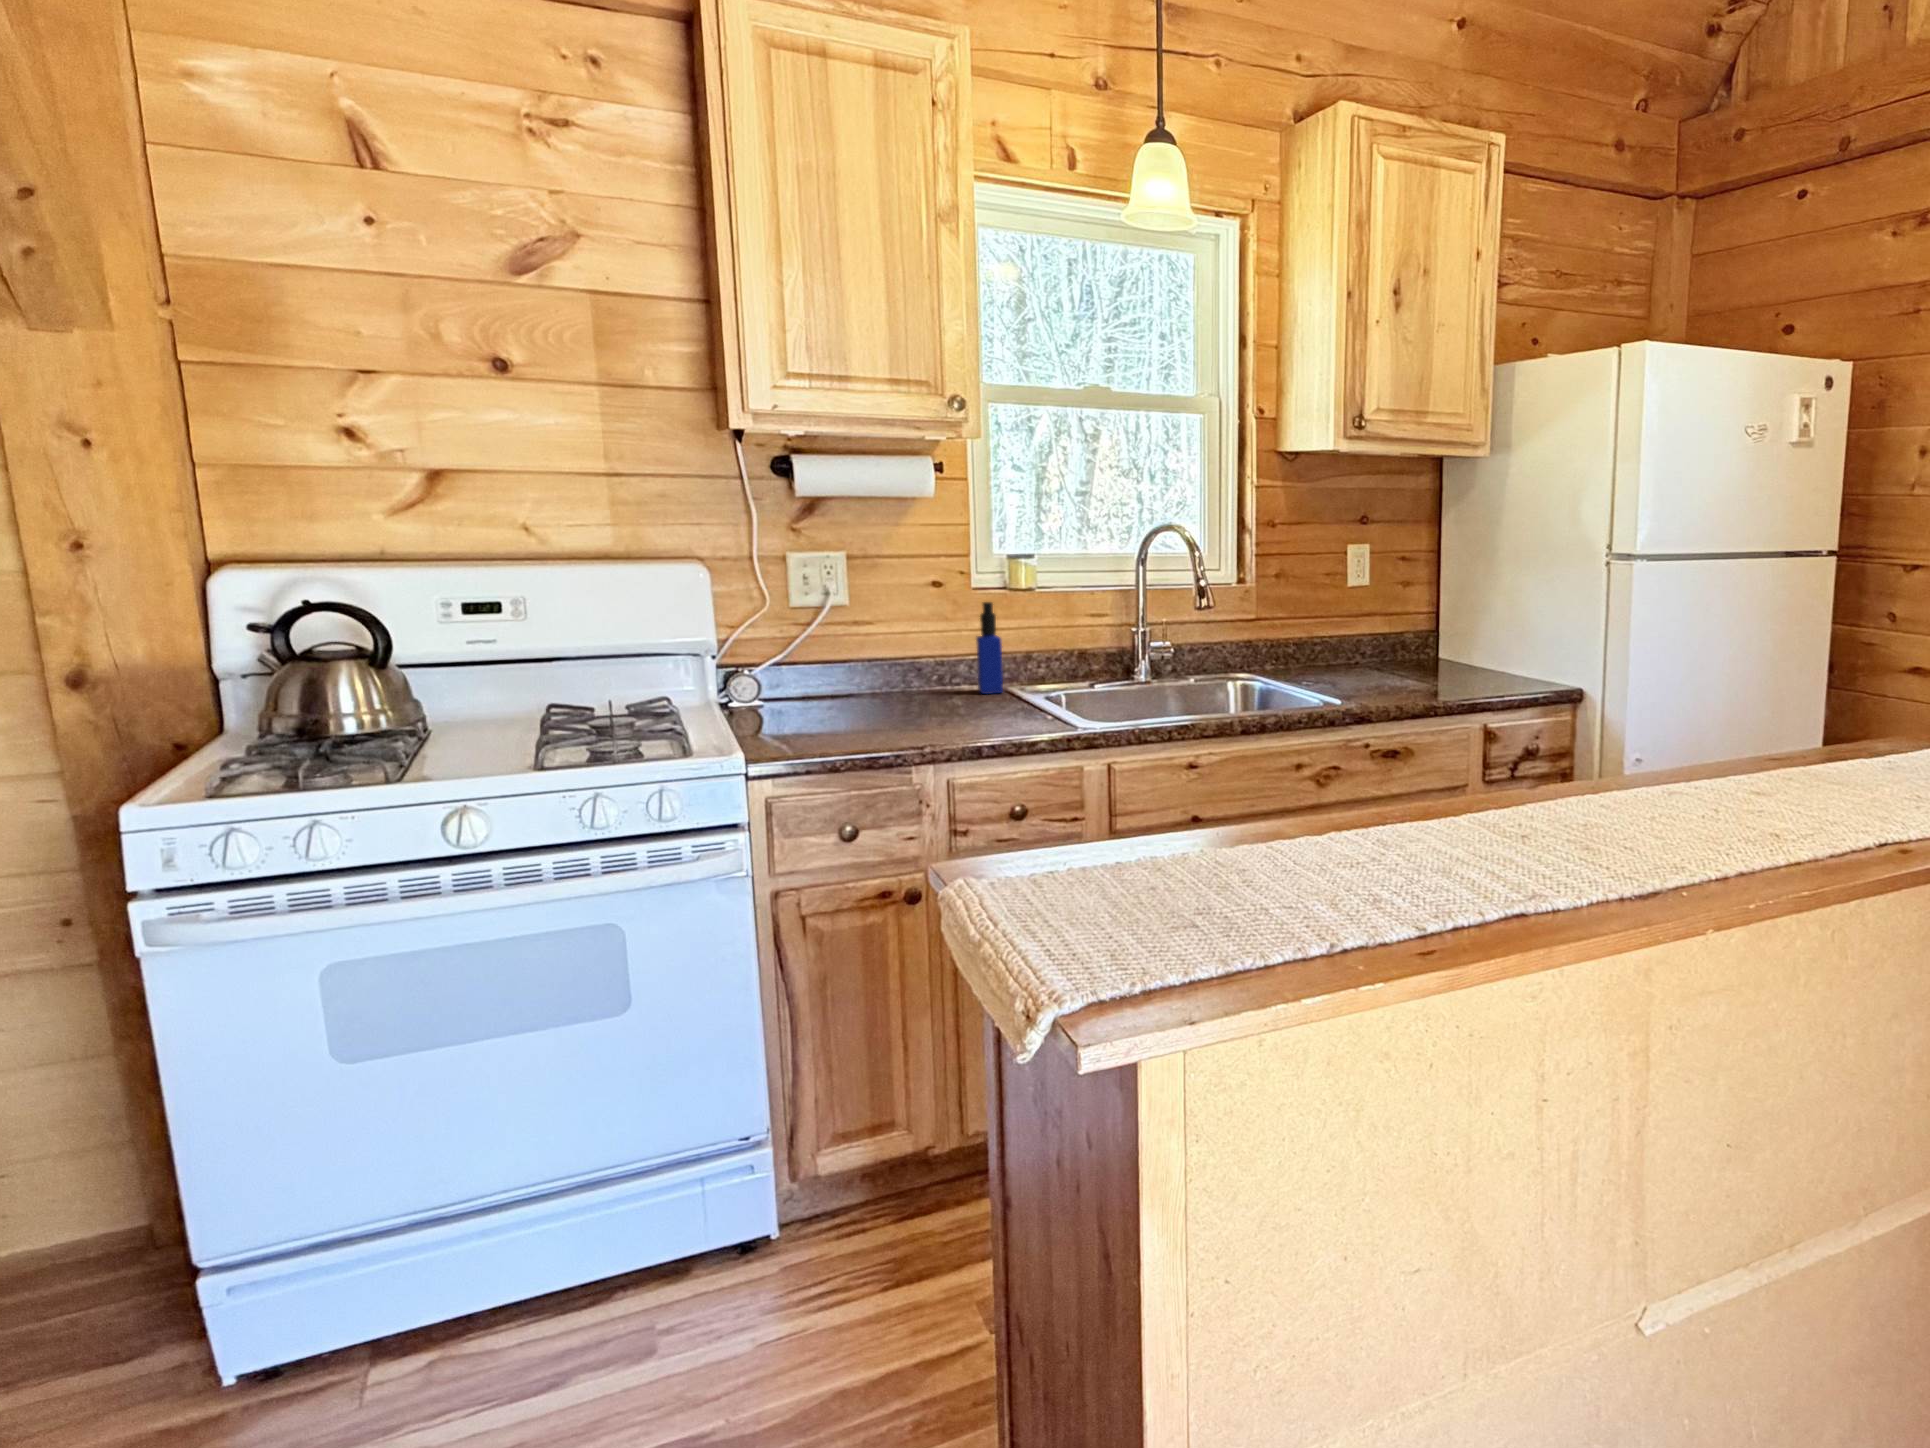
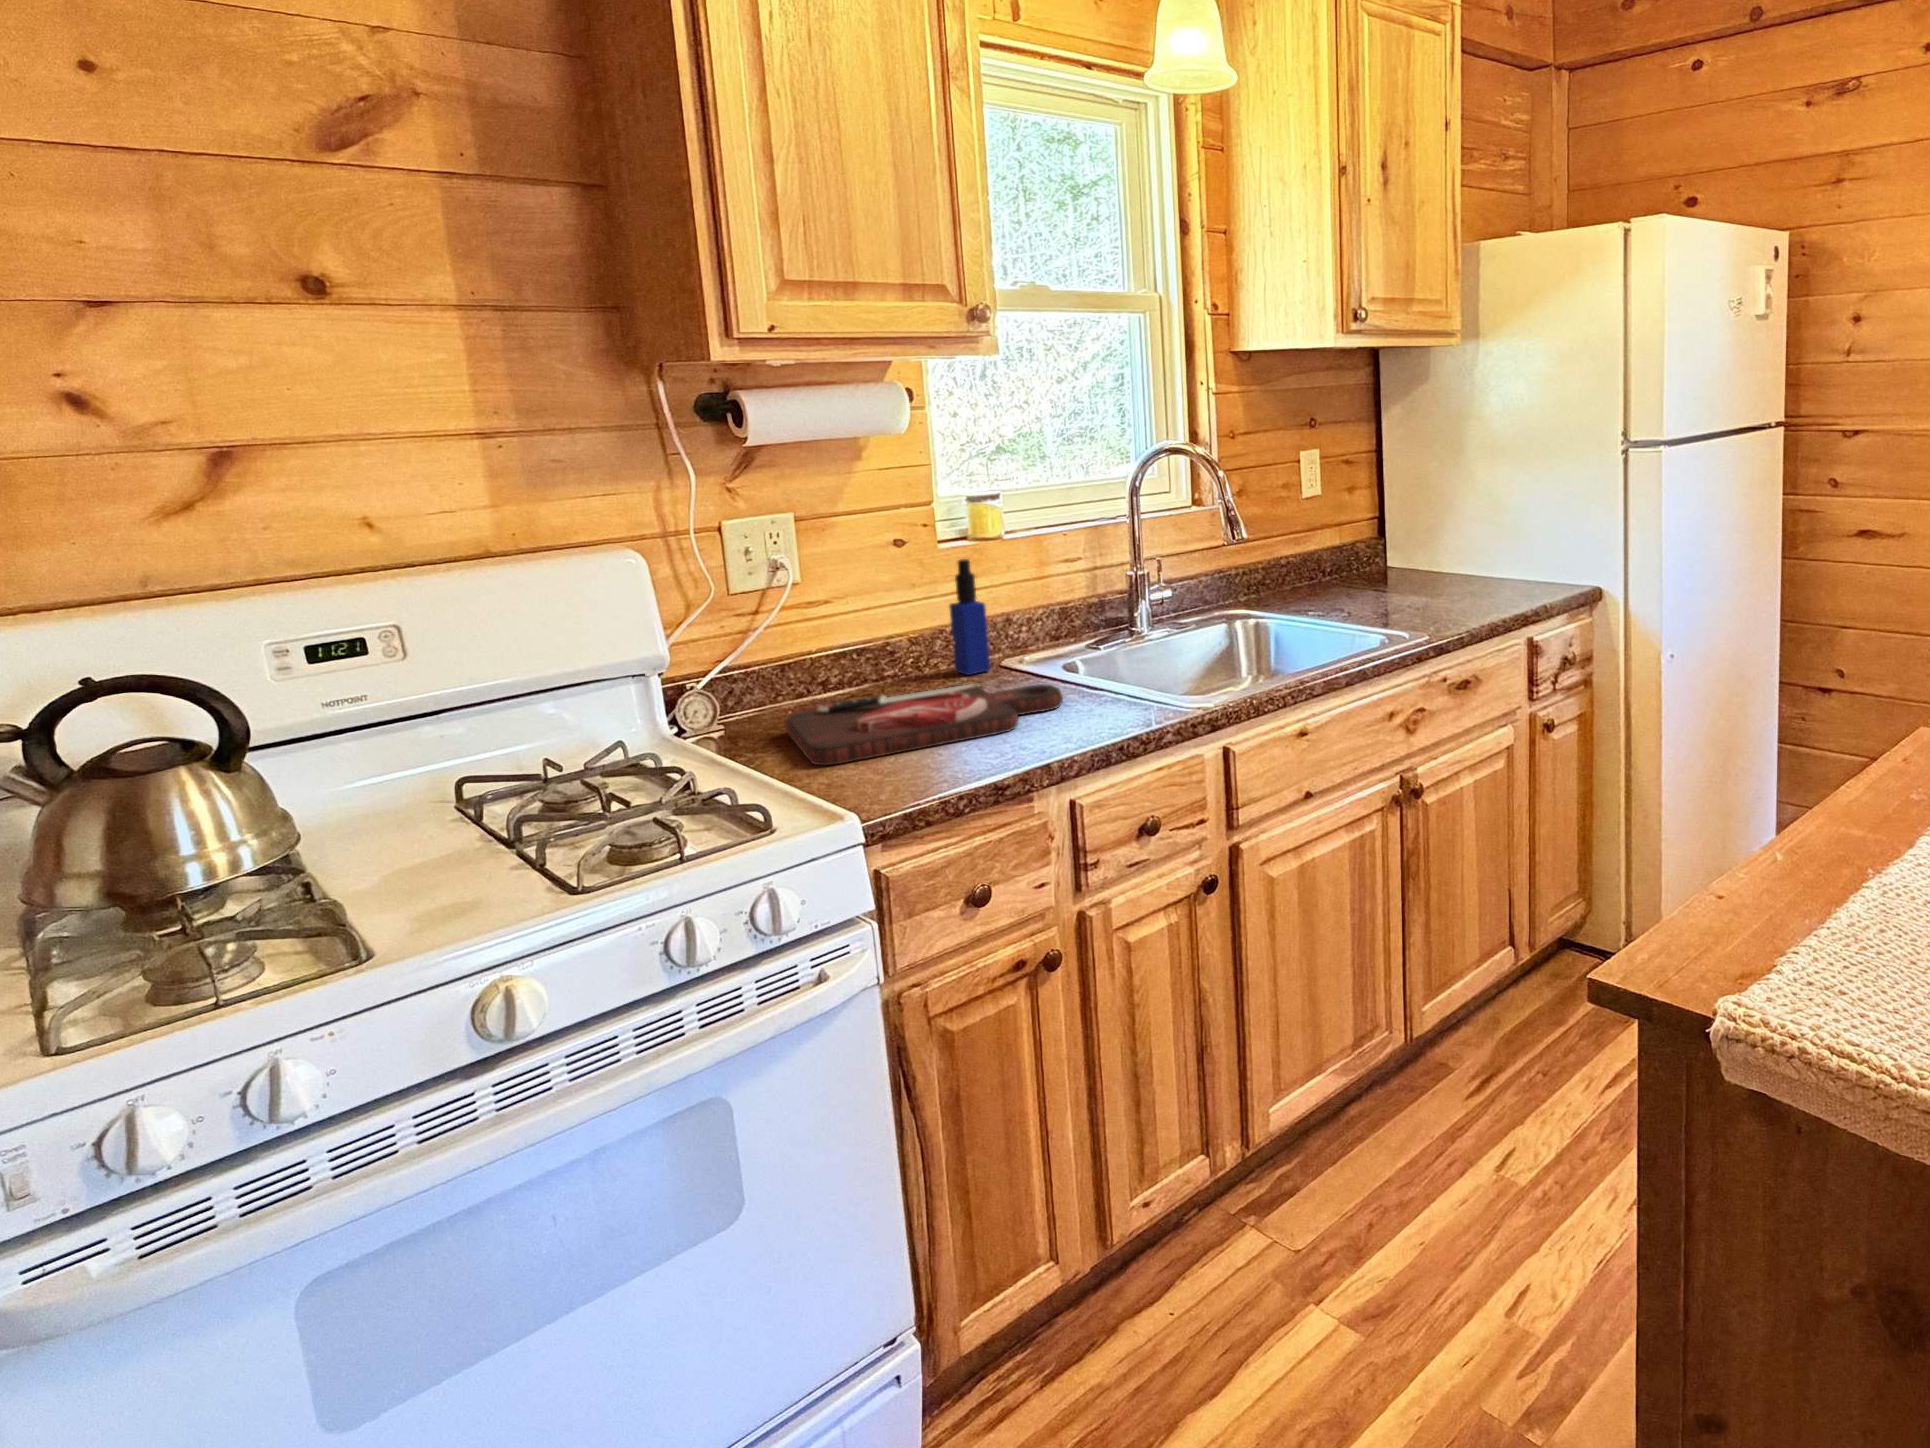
cutting board: none [786,691,1009,732] -> present [785,684,1063,766]

